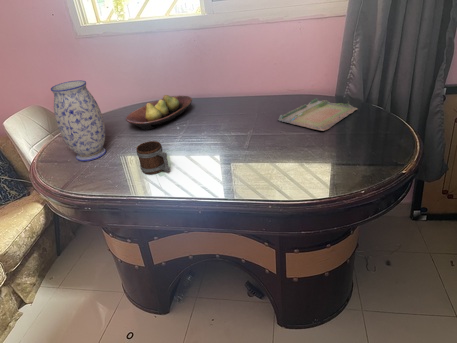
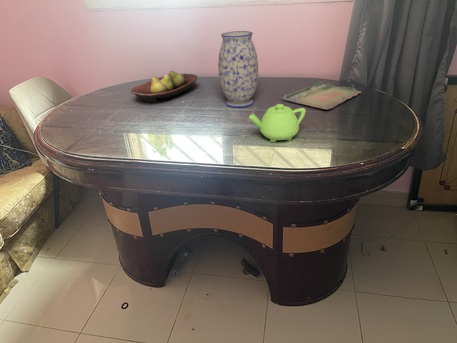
vase: present [51,80,106,161] -> present [218,31,258,107]
teapot: none [244,133,301,171] -> present [249,104,306,142]
mug: present [136,141,170,174] -> none [141,108,173,141]

